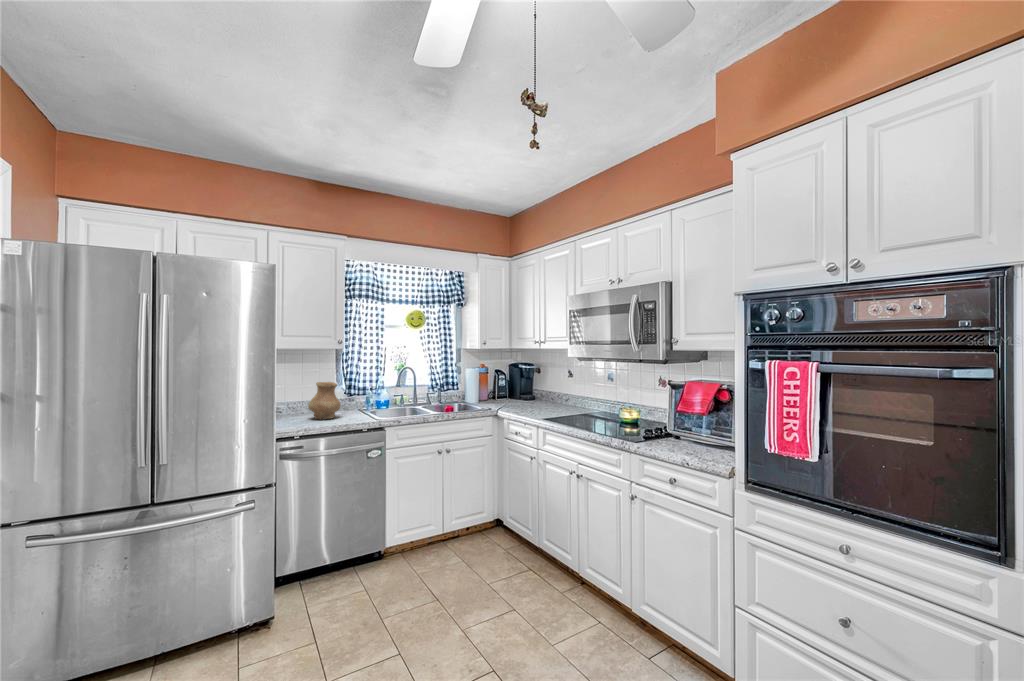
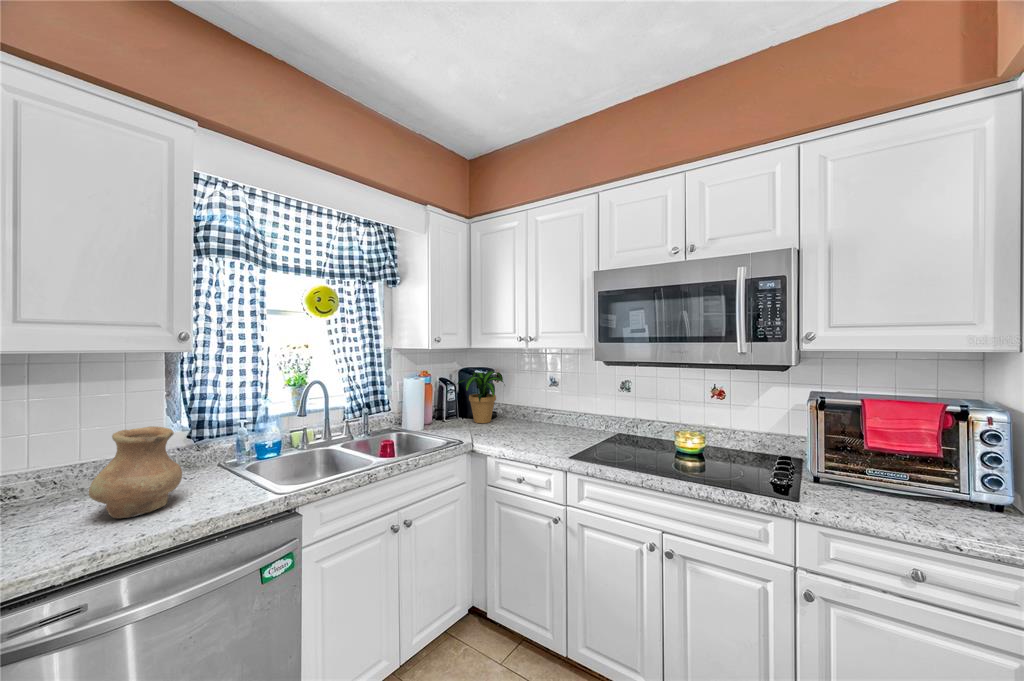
potted plant: none [501,367,538,404] -> present [457,371,503,423]

